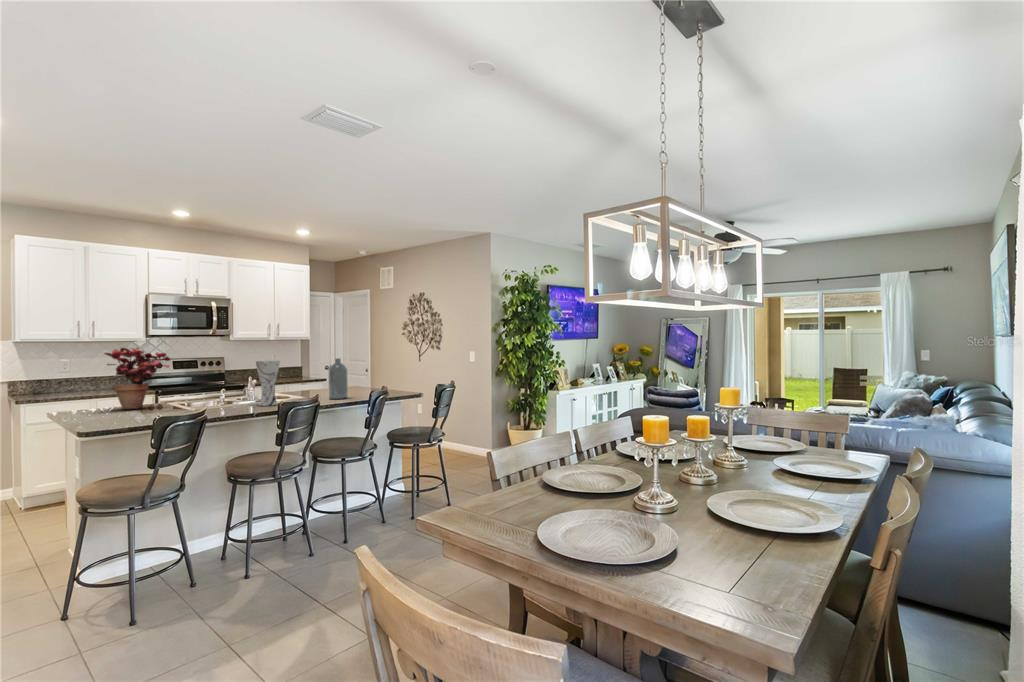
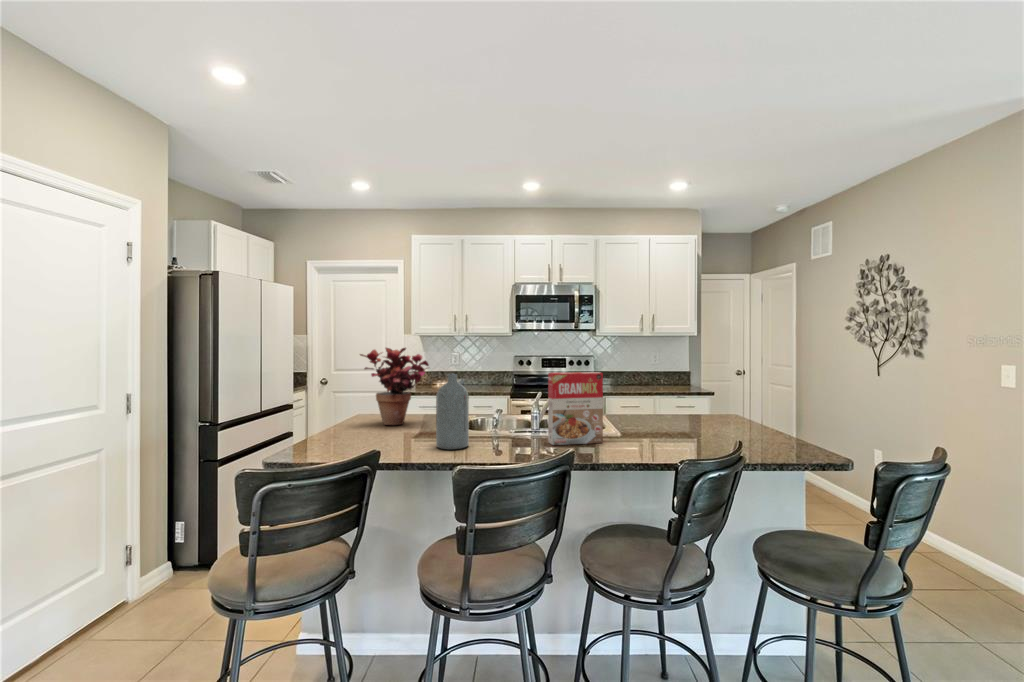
bottle: present [329,358,348,399] -> present [436,374,469,450]
cereal box: none [280,359,312,402] -> present [548,372,603,445]
vase: present [256,360,280,406] -> none [500,373,535,451]

